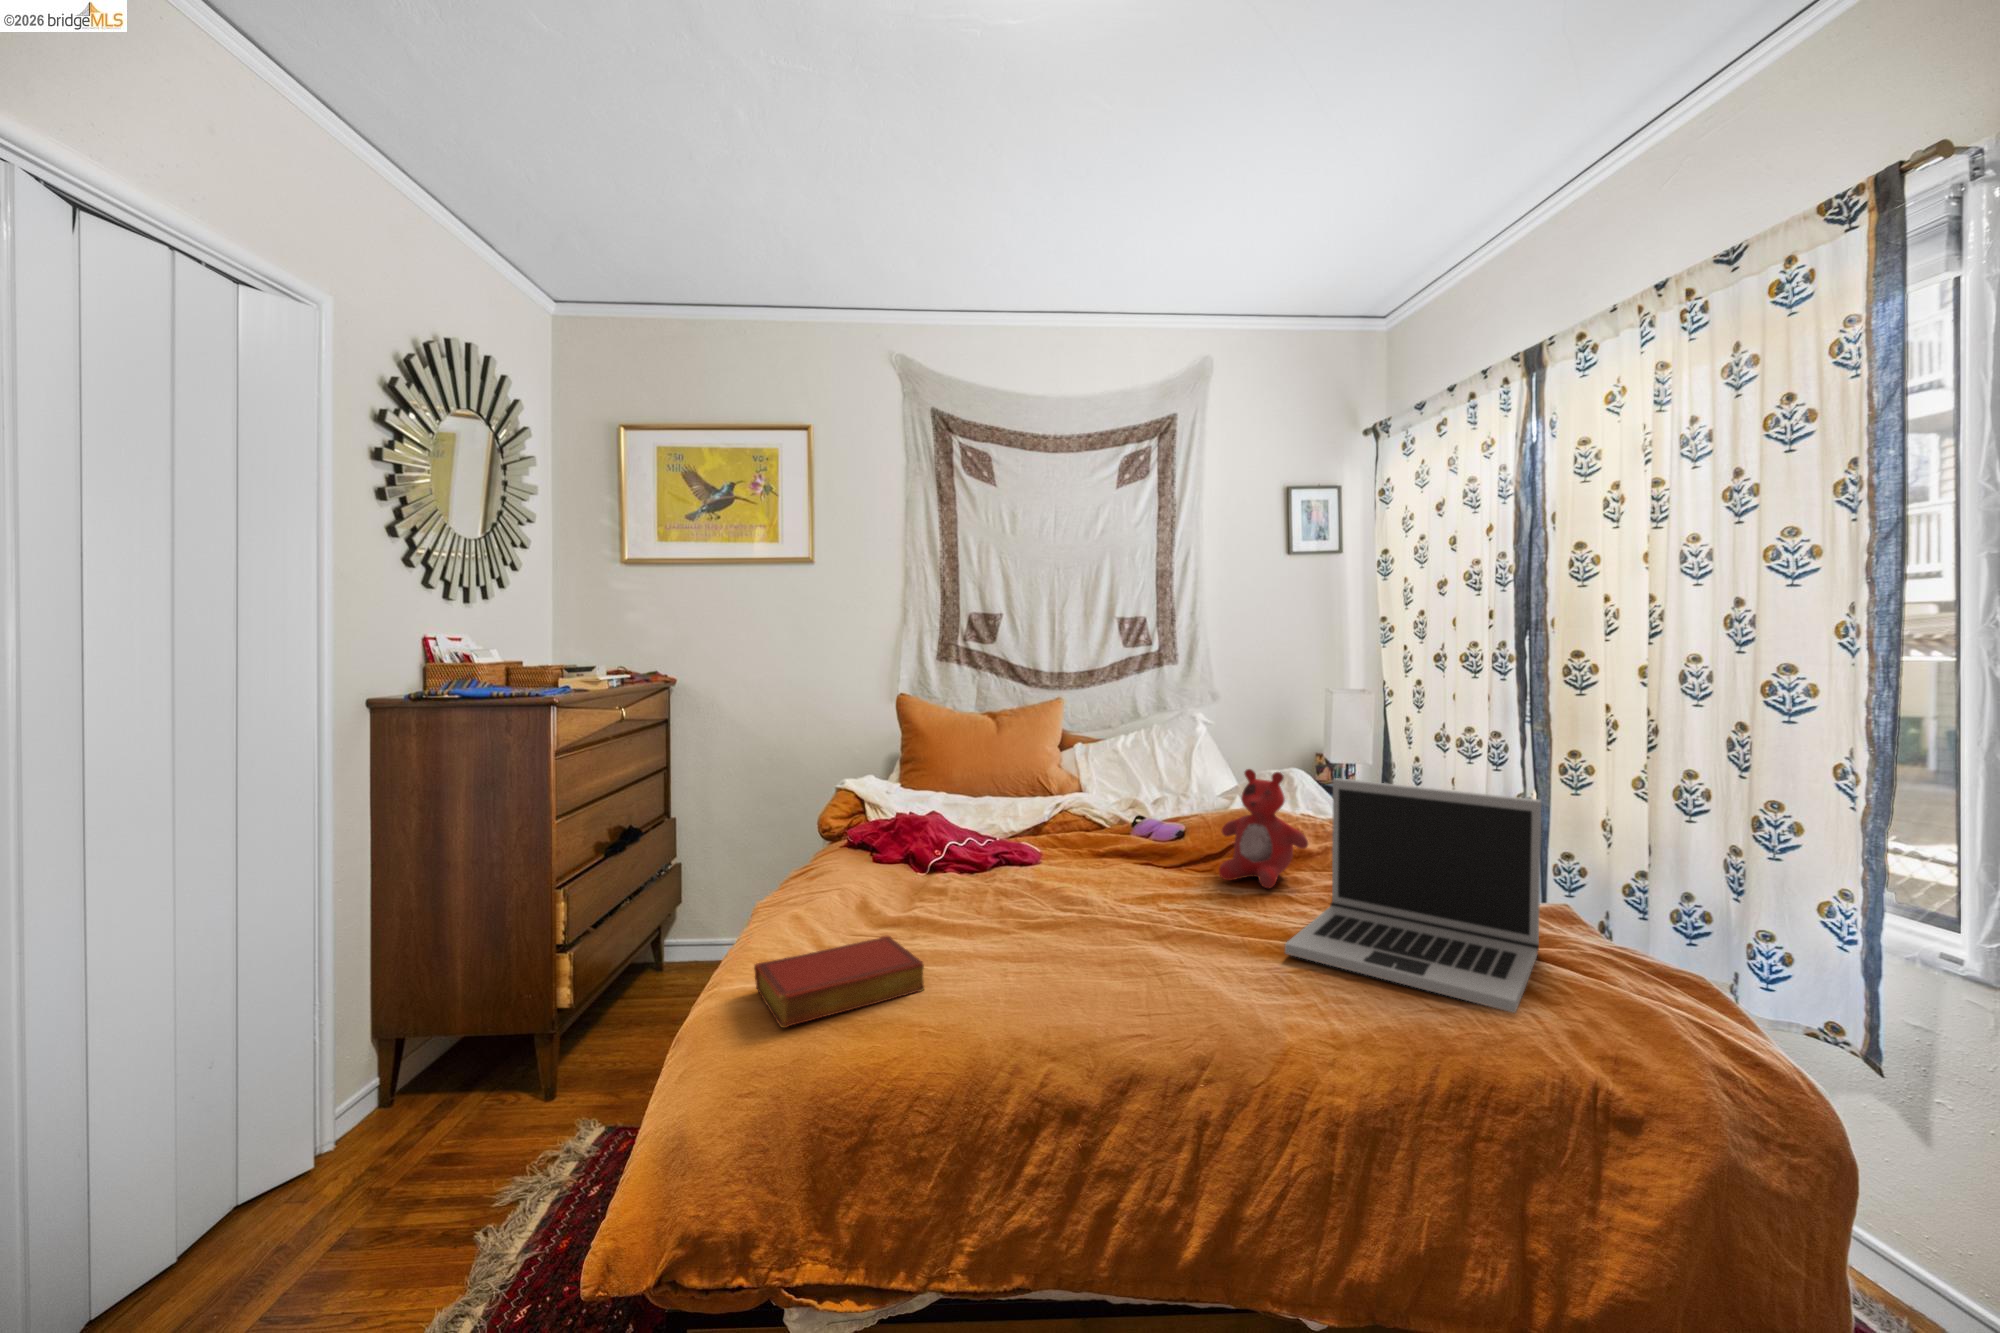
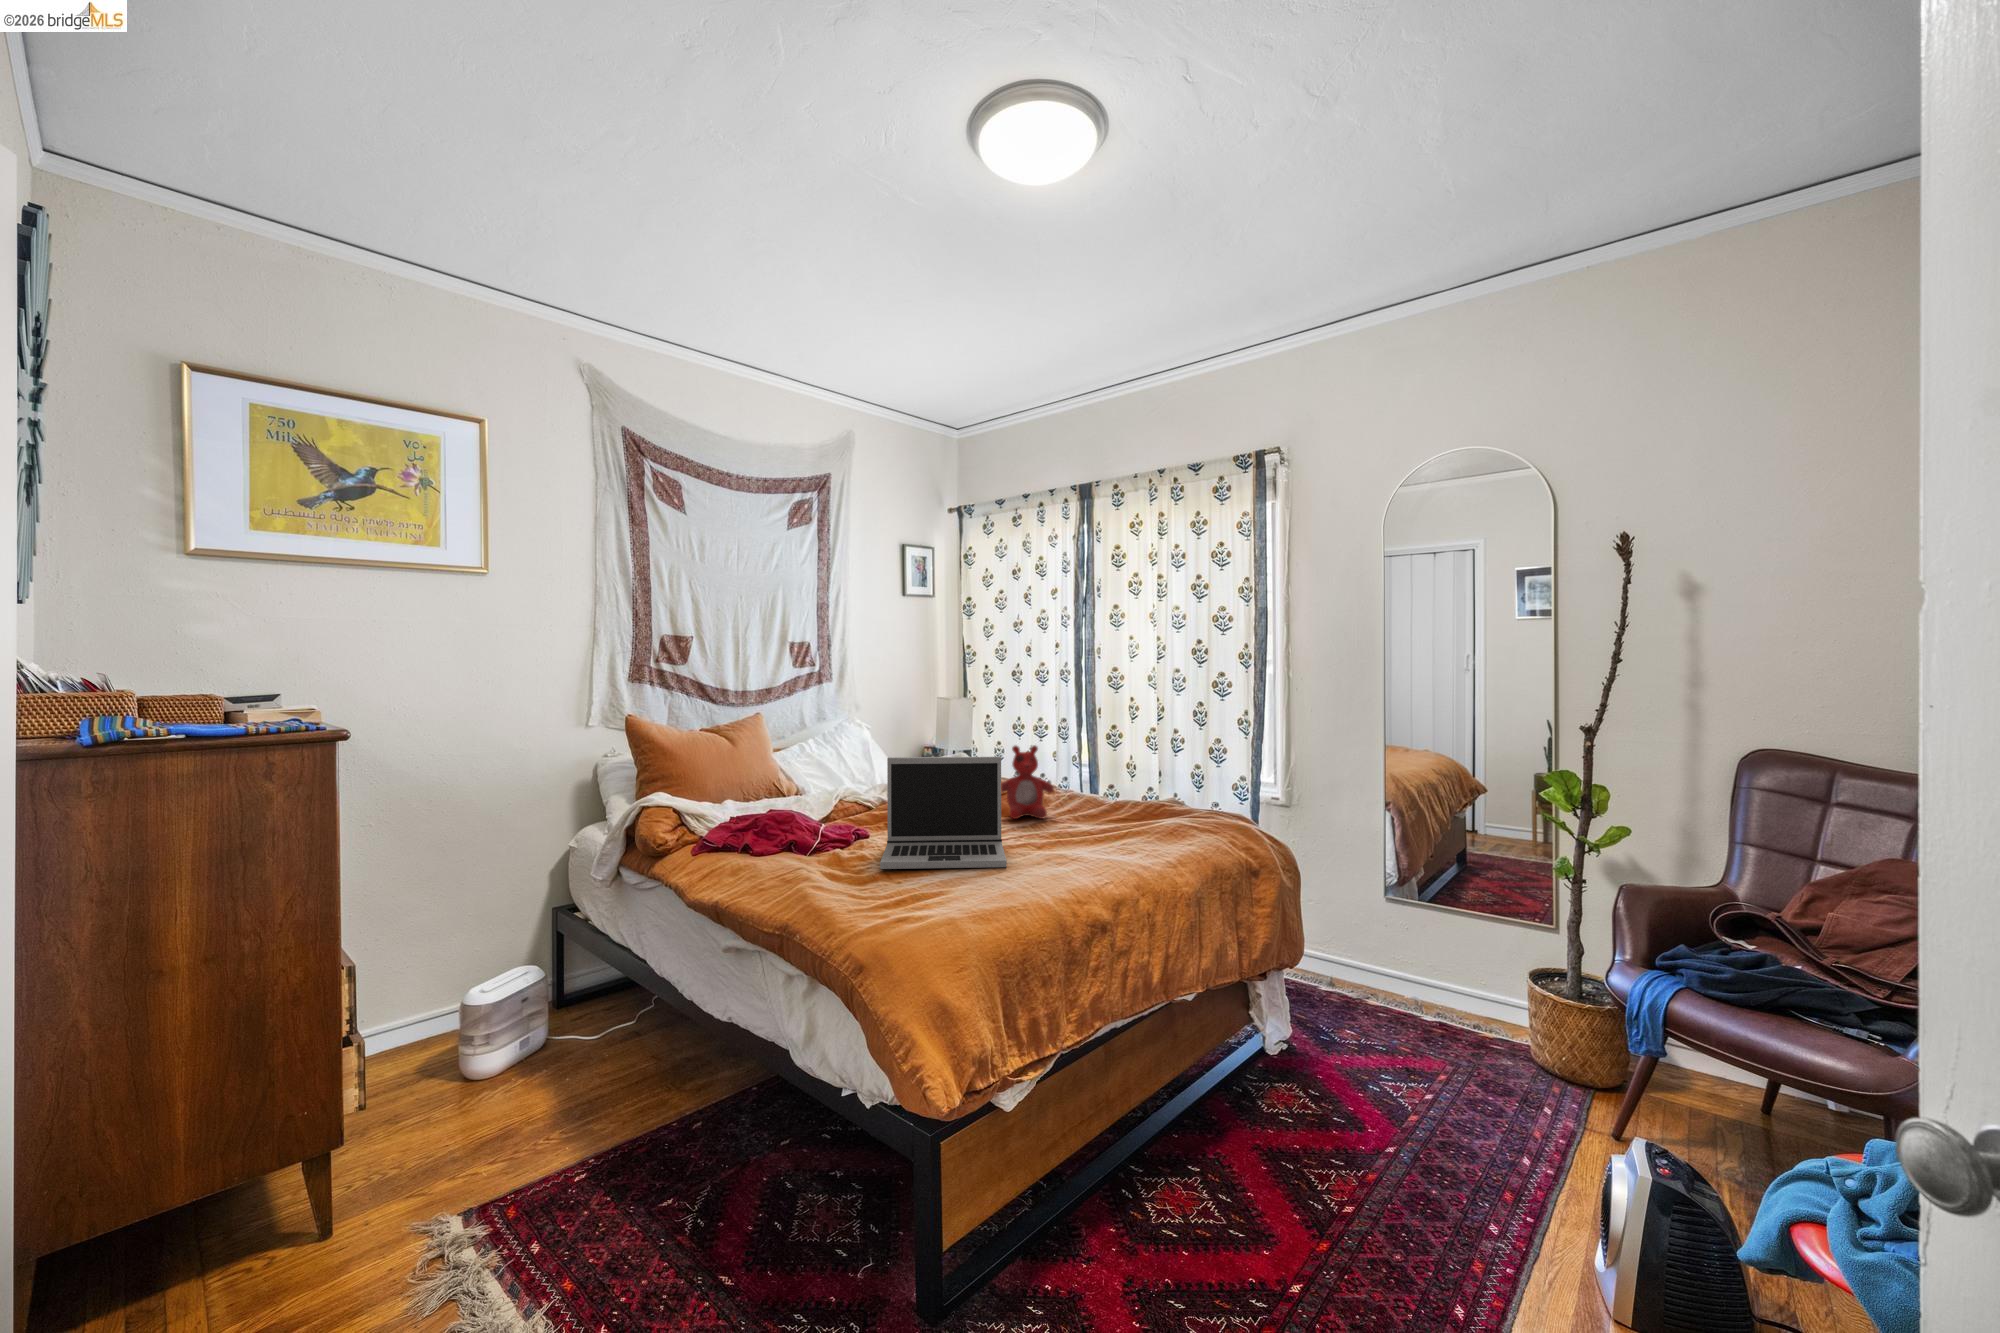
laptop: present [1285,778,1541,1013] -> present [880,757,1007,869]
book: present [754,935,924,1028] -> none [861,867,964,915]

